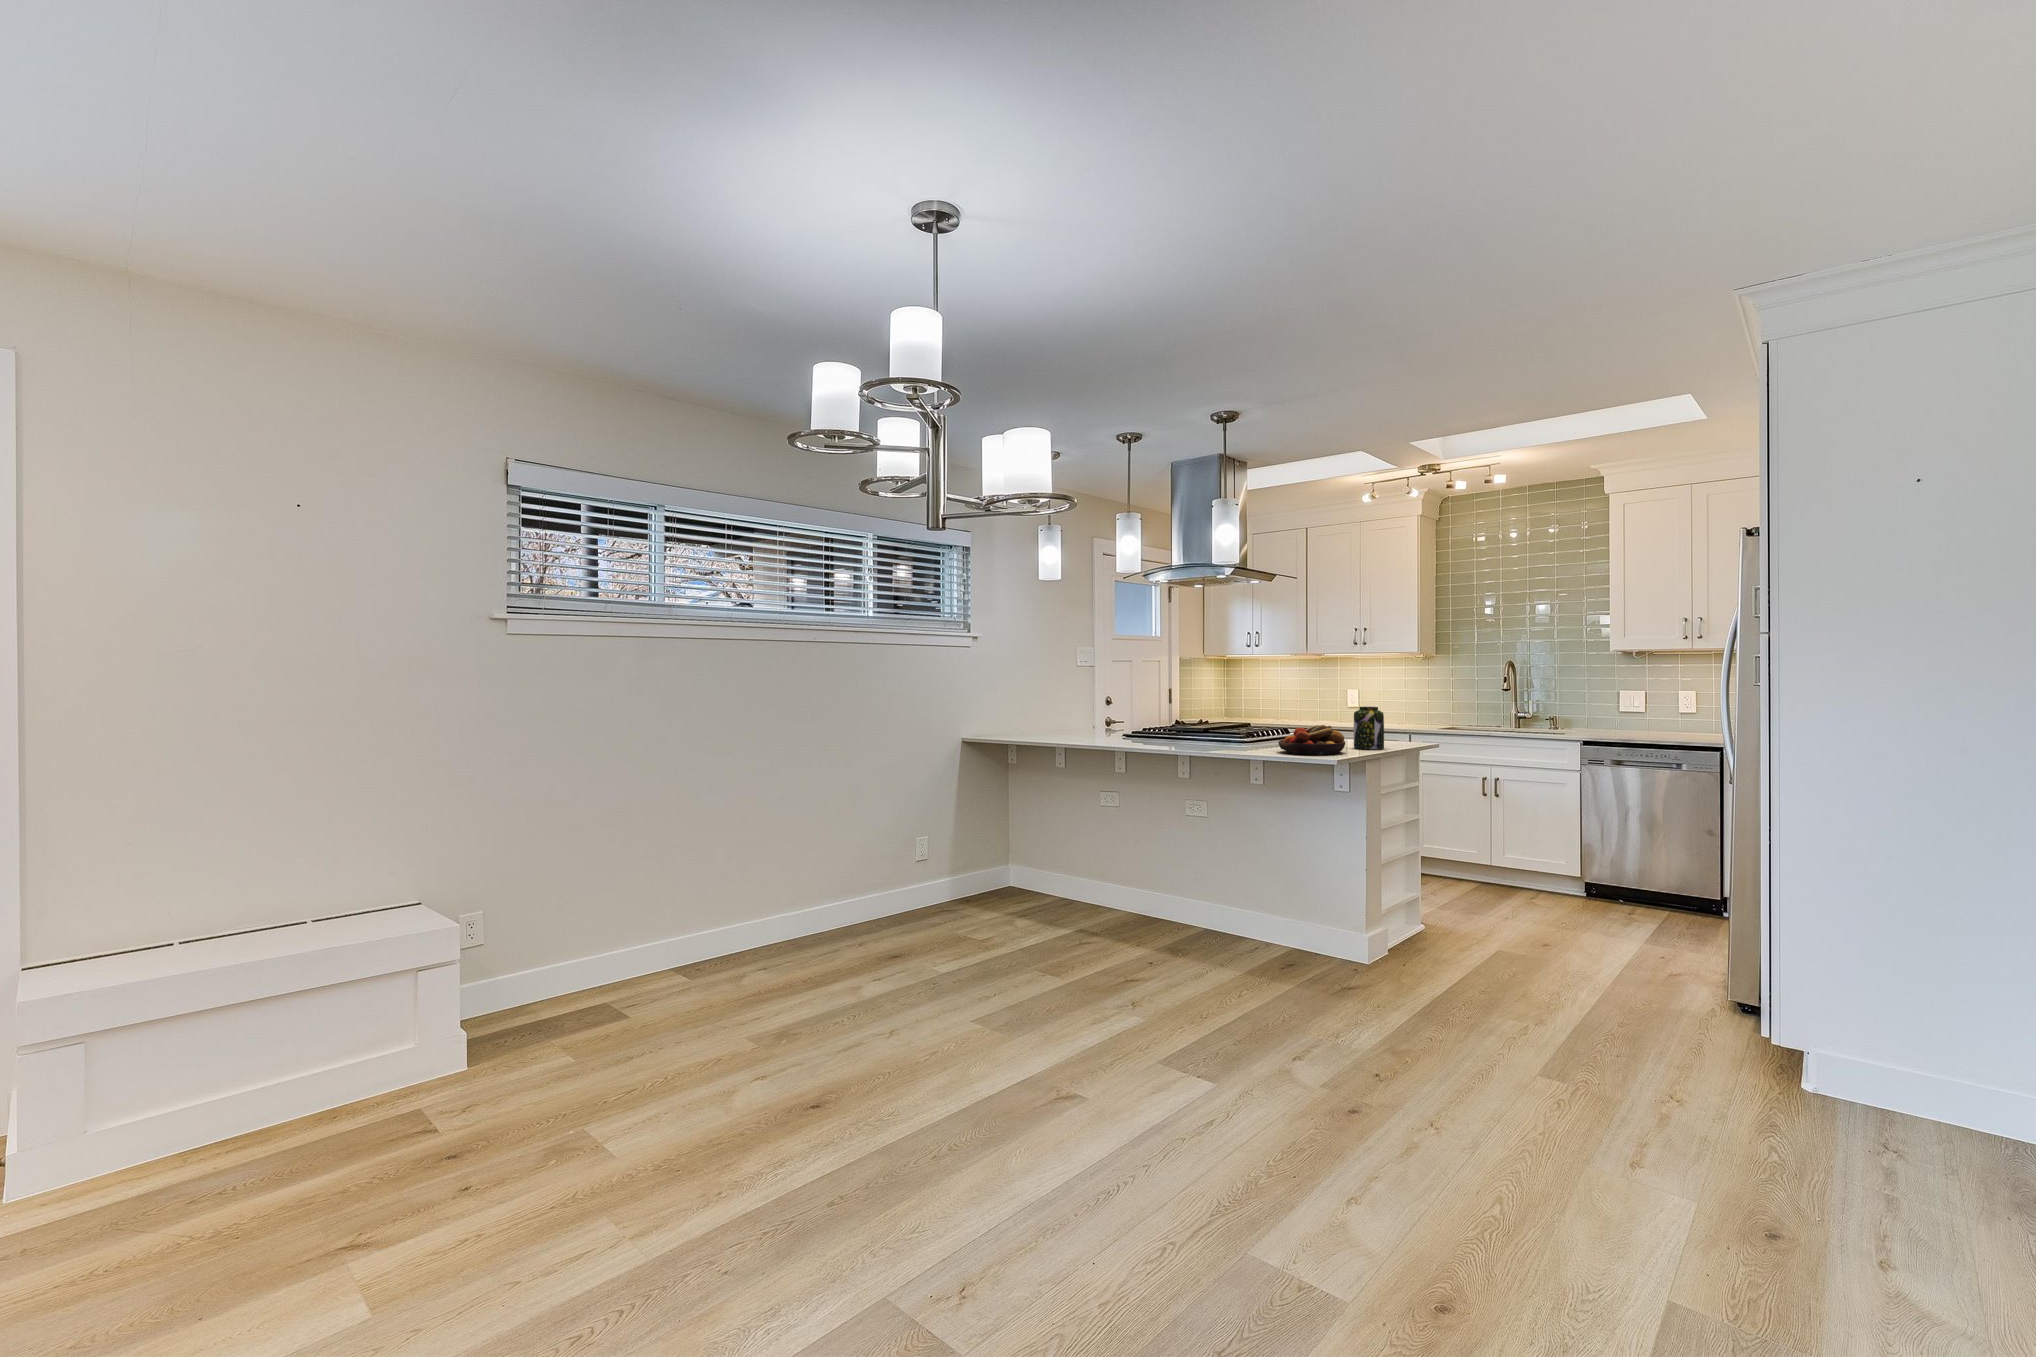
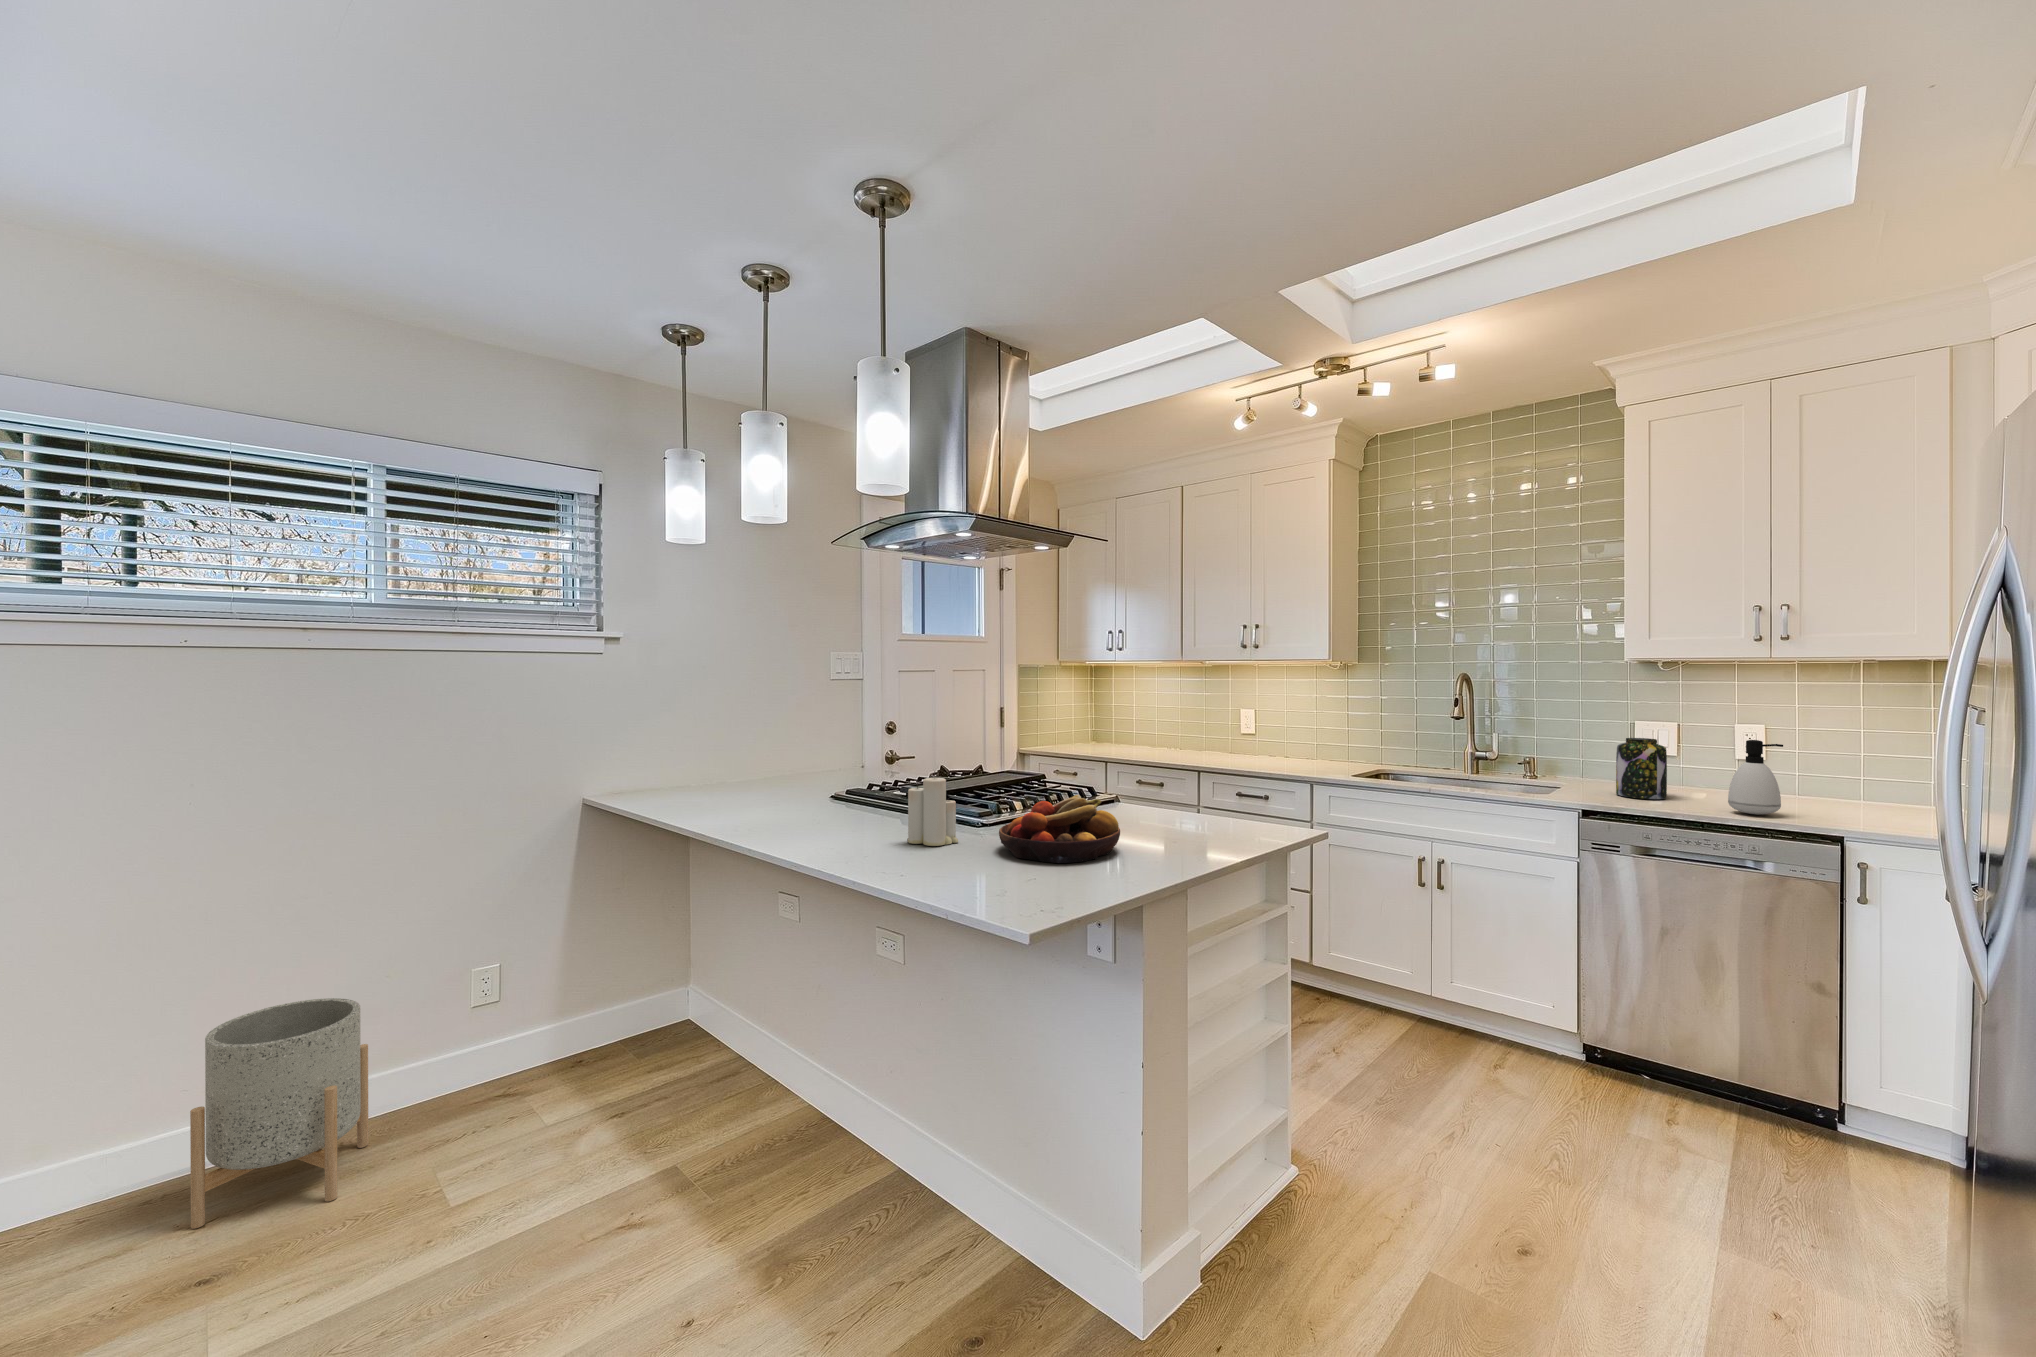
soap dispenser: none [1667,697,1696,740] -> present [1728,740,1783,815]
jar: present [1354,707,1384,749] -> present [1616,738,1667,799]
candle: none [1222,713,1251,752] -> present [907,771,958,846]
planter: none [836,851,912,959] -> present [190,998,368,1229]

